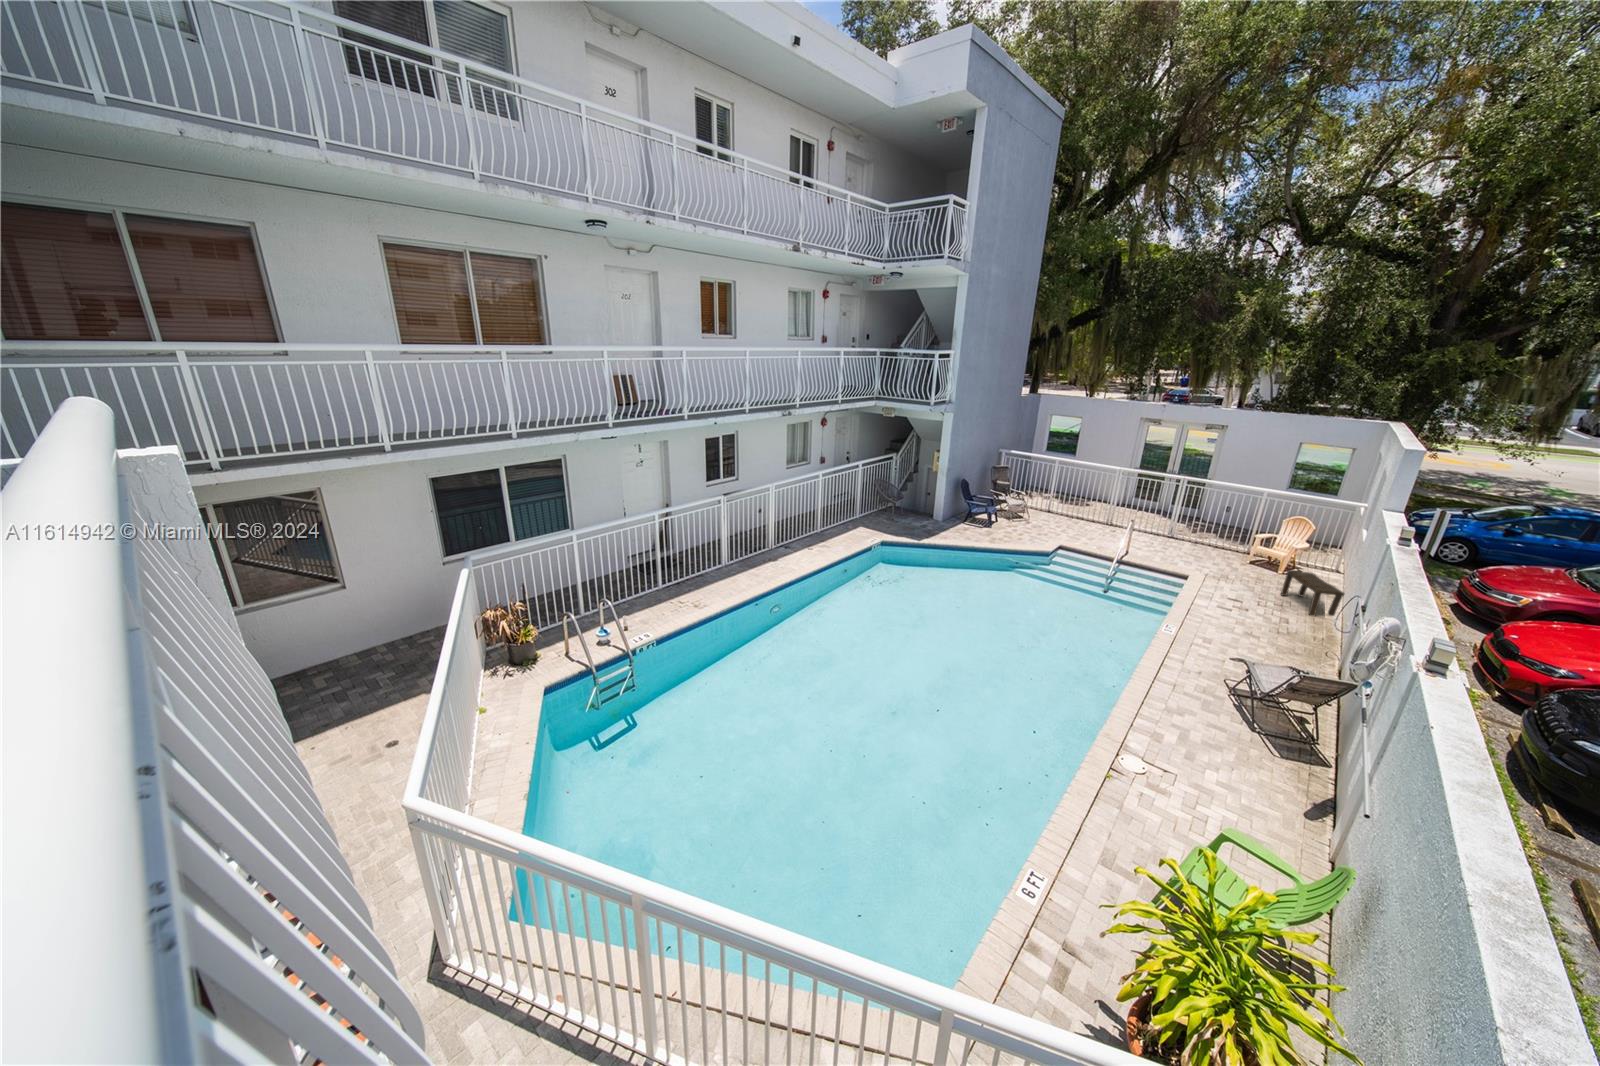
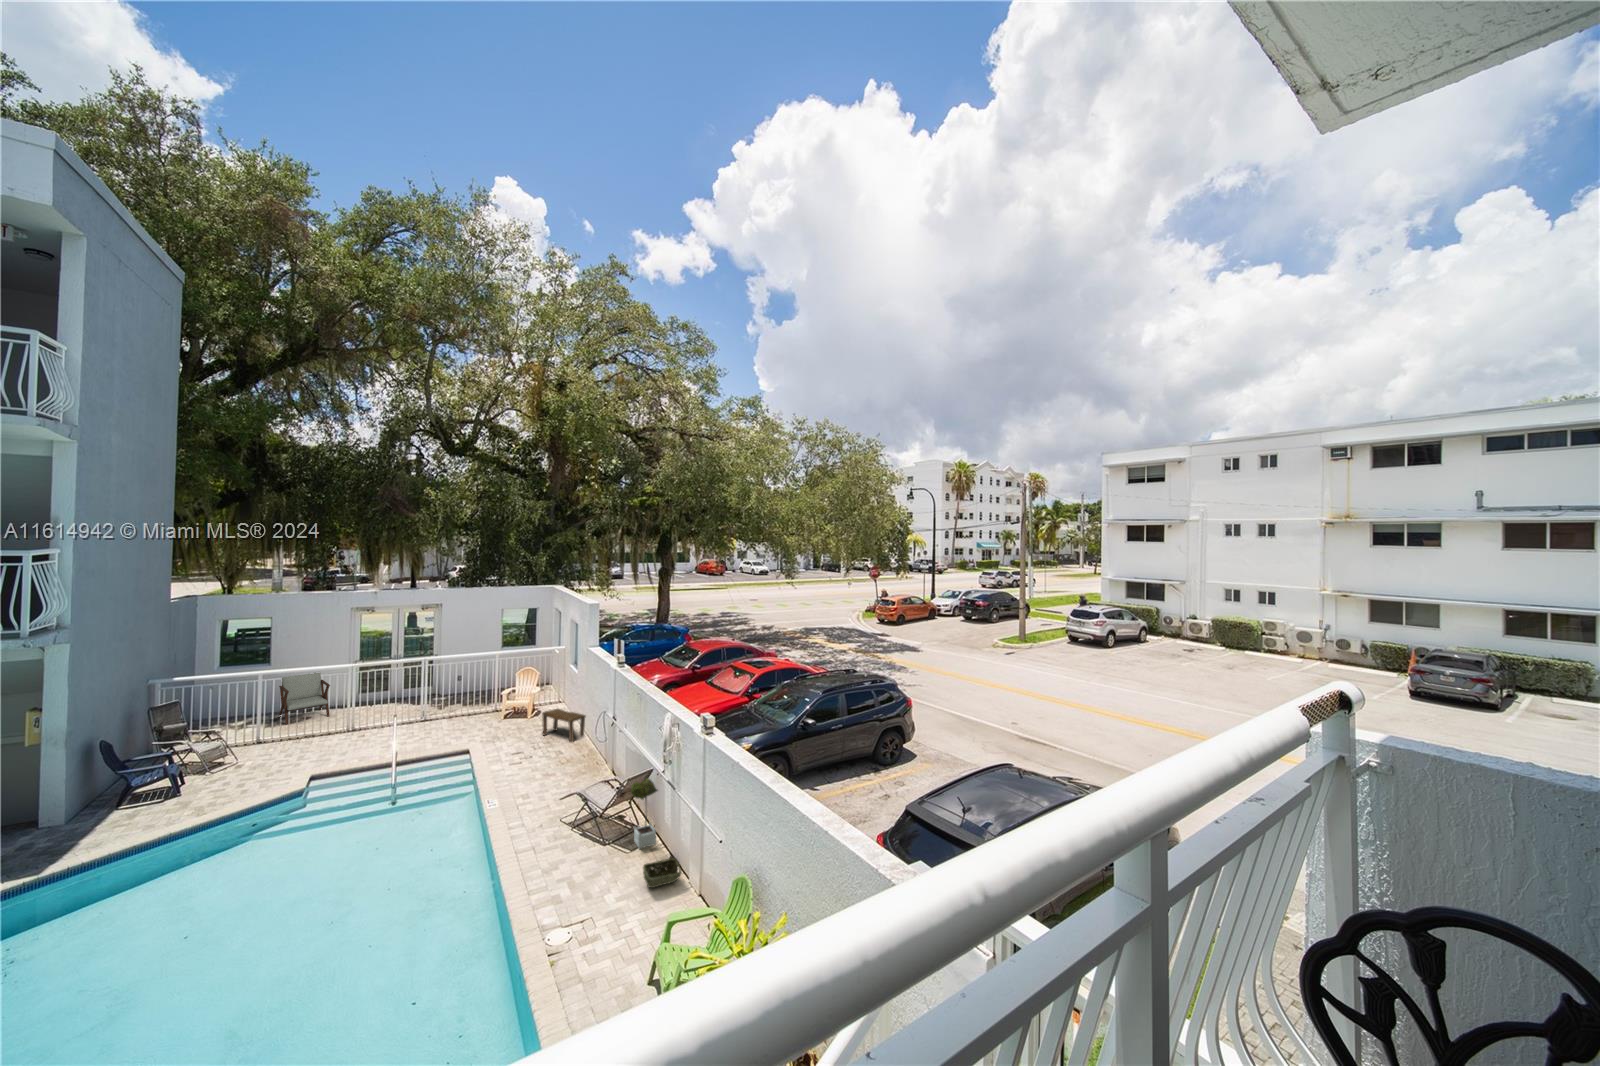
lounge chair: none [1071,468,1108,508] -> present [279,672,330,725]
potted tree: none [1296,686,1355,775] -> present [631,777,657,848]
woven basket: none [1268,780,1329,827] -> present [643,858,682,888]

